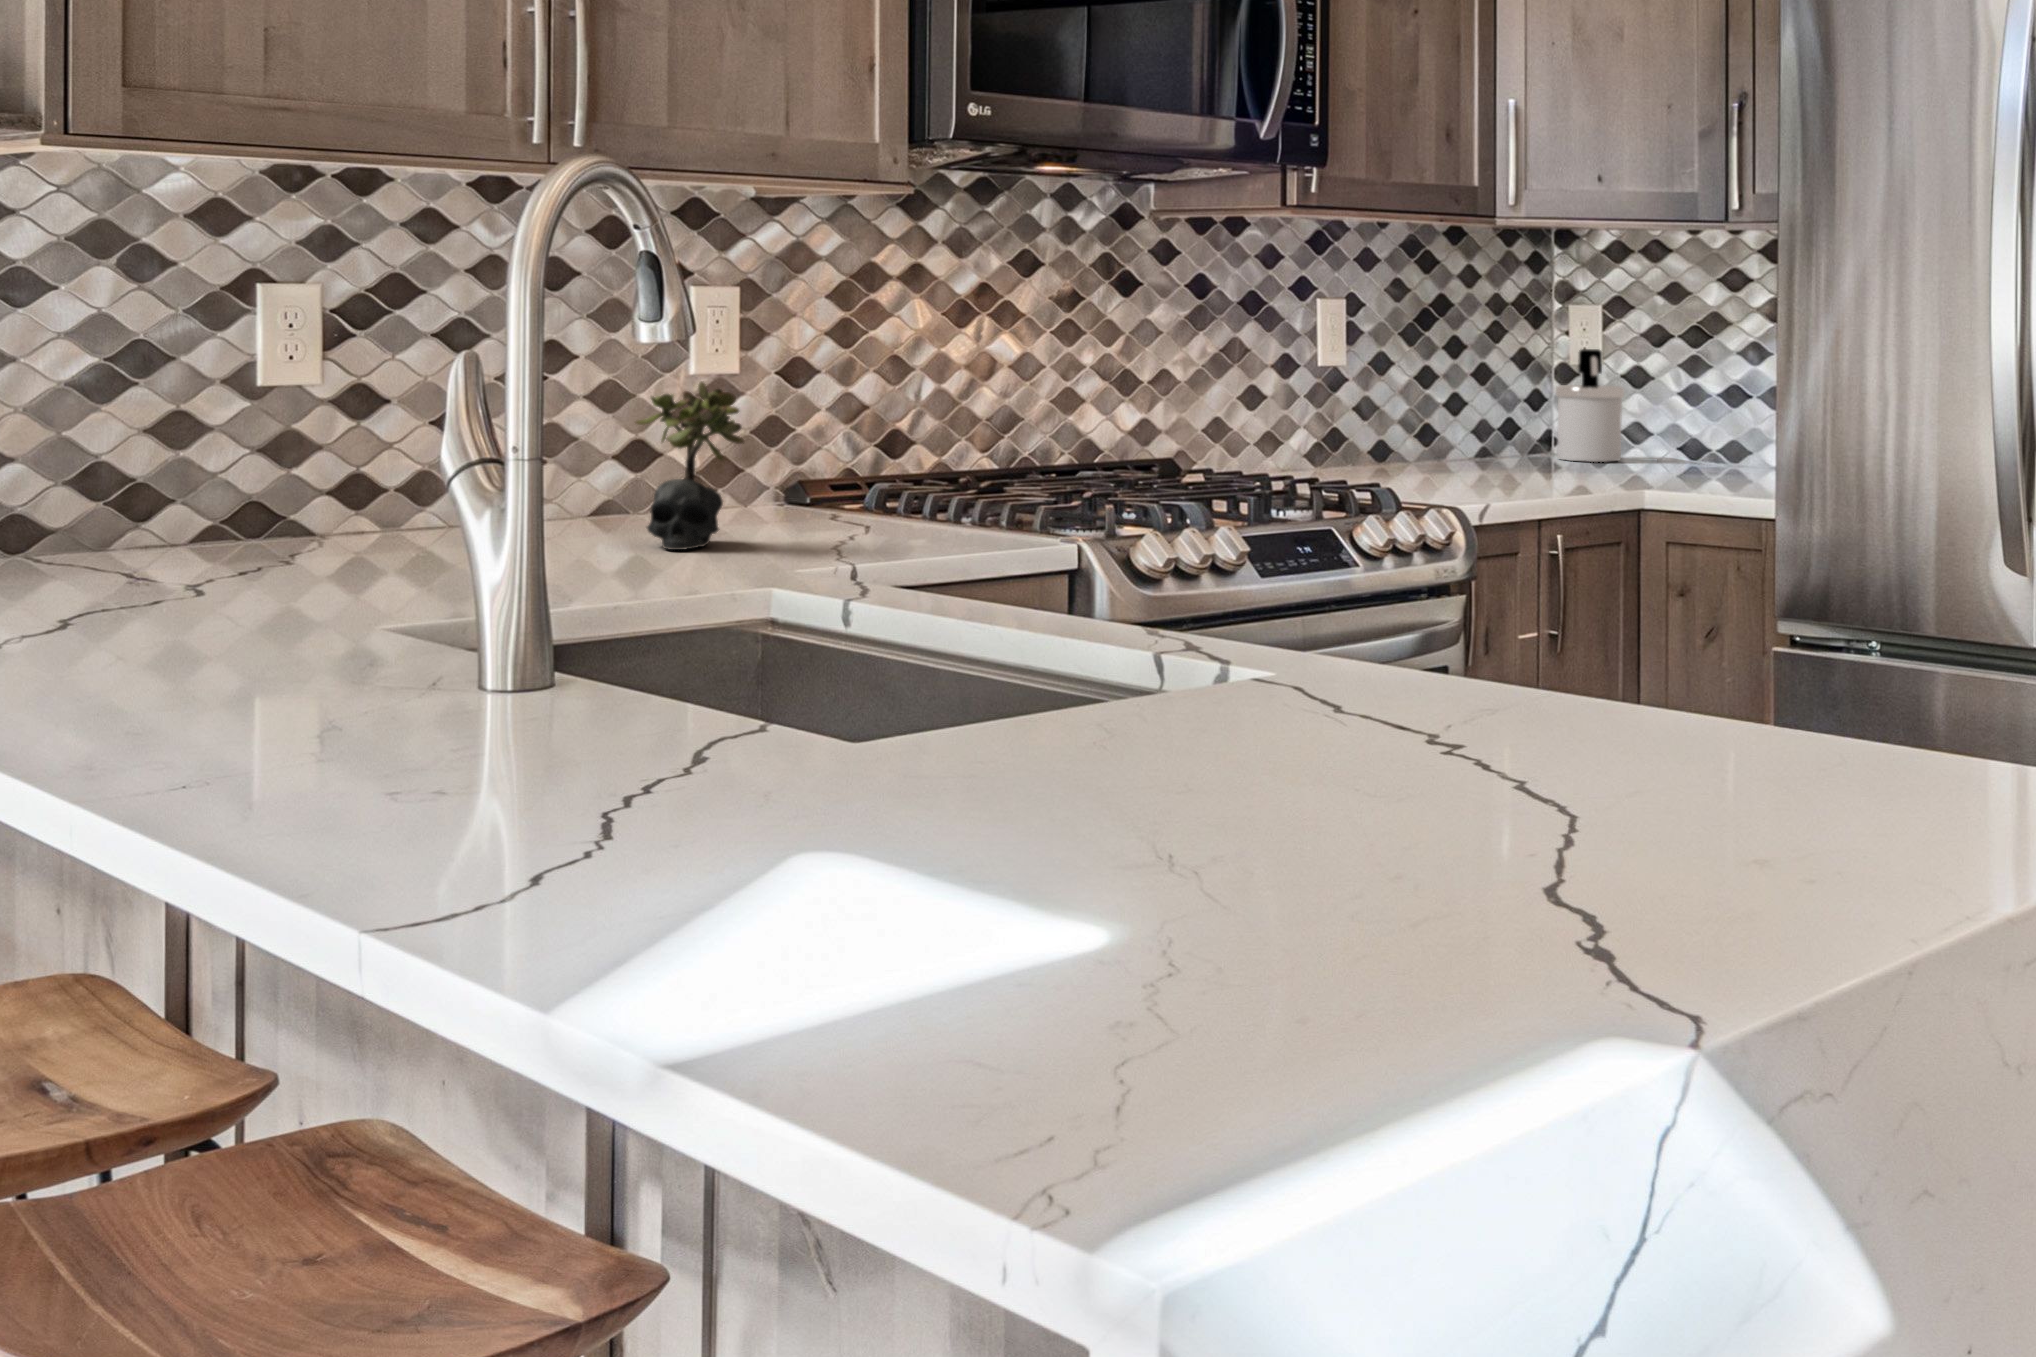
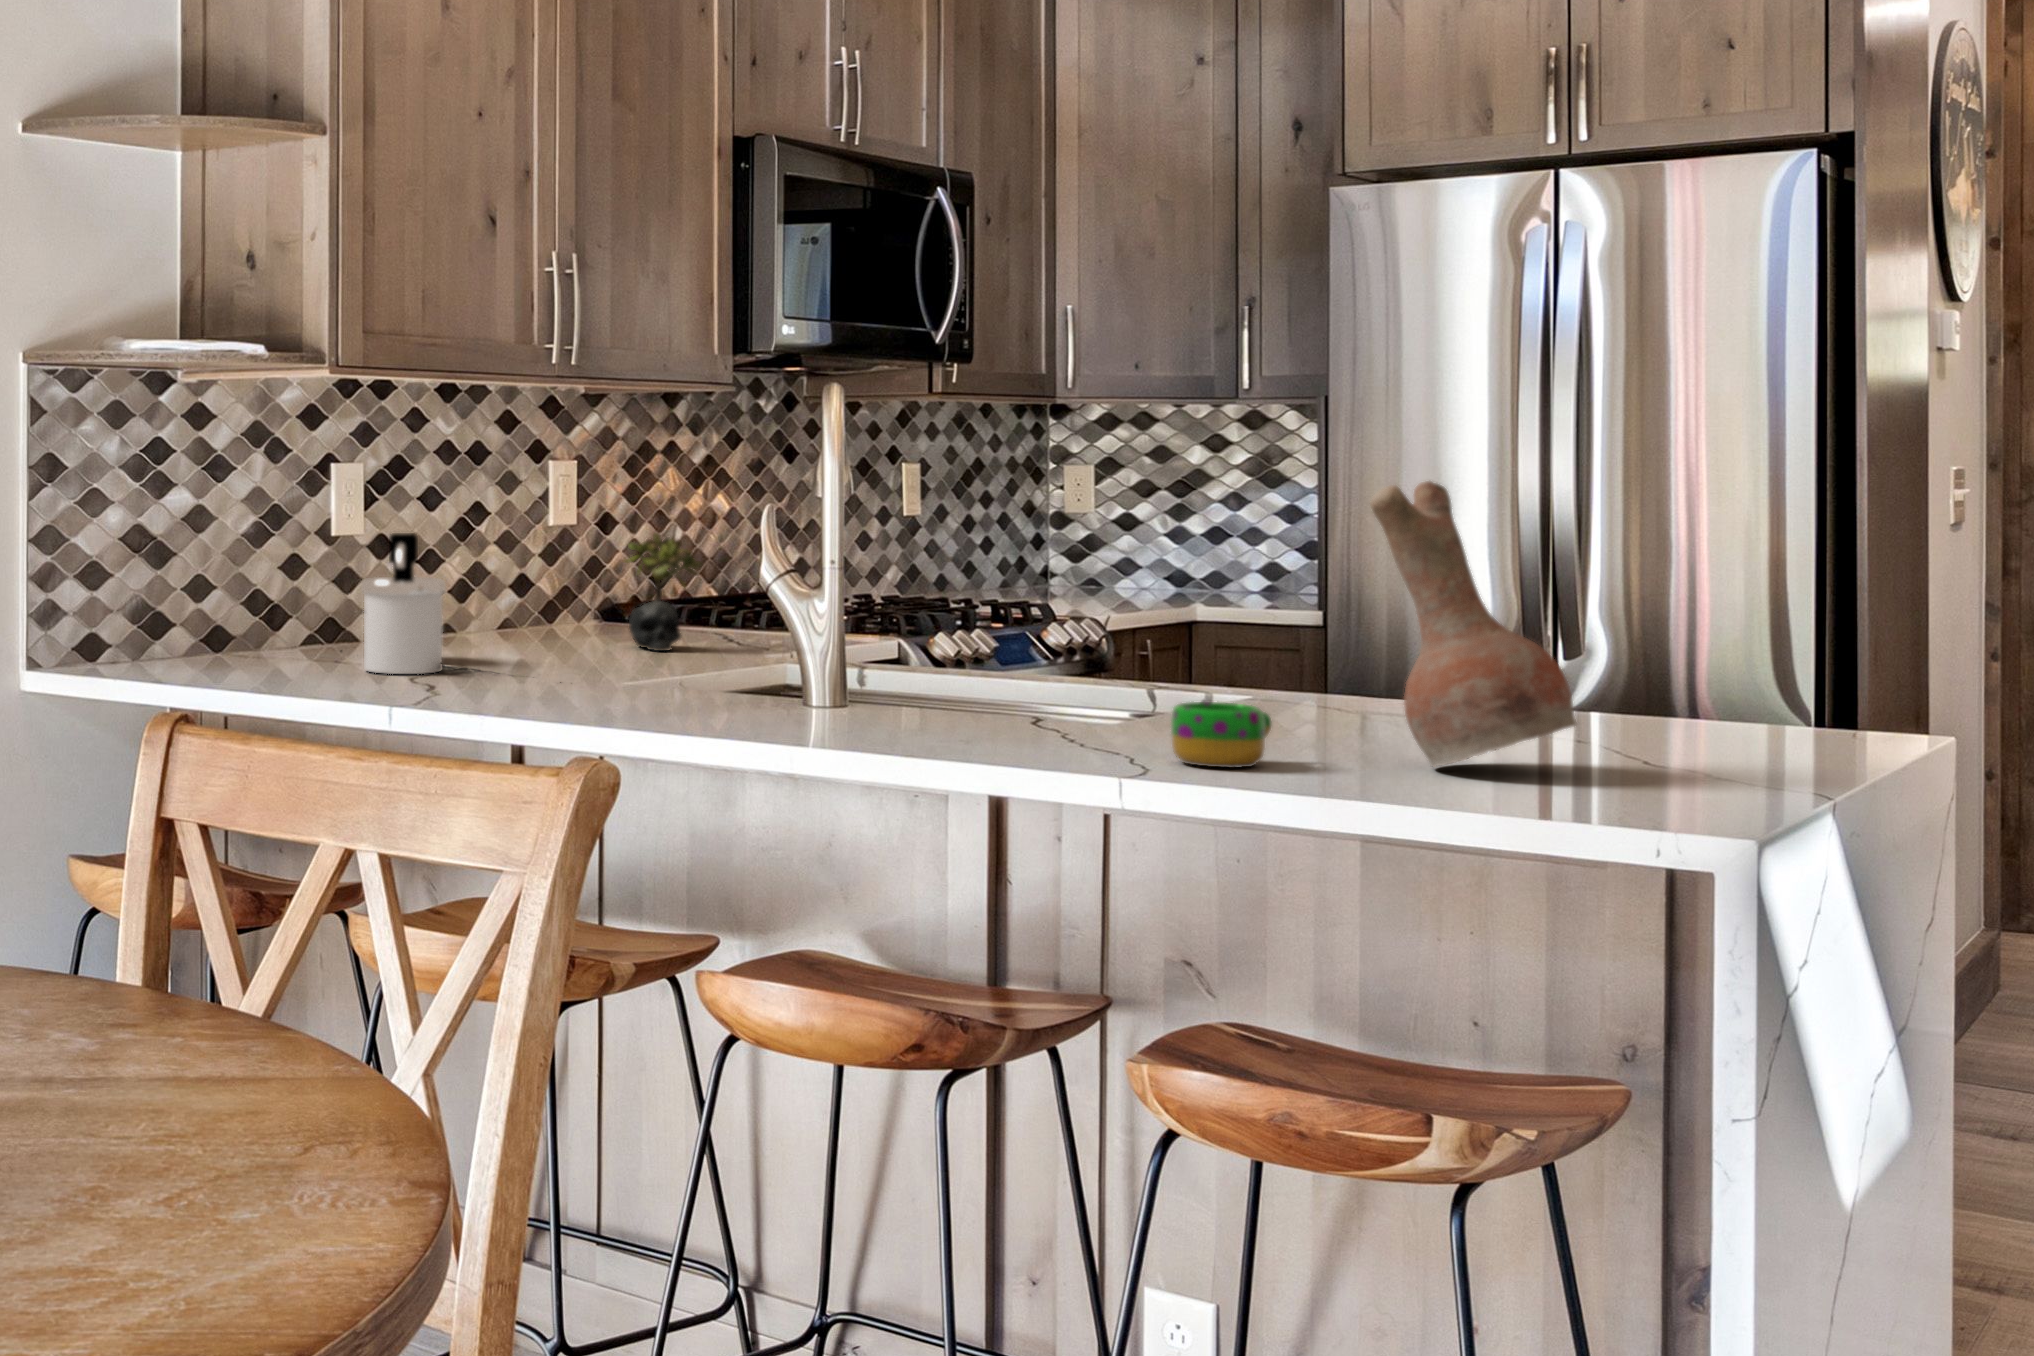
vase: none [1172,289,1506,816] -> present [1370,481,1577,767]
soap dispenser: present [1556,349,1624,462] -> present [361,533,445,674]
mug: none [830,683,1029,809] -> present [1171,702,1271,768]

